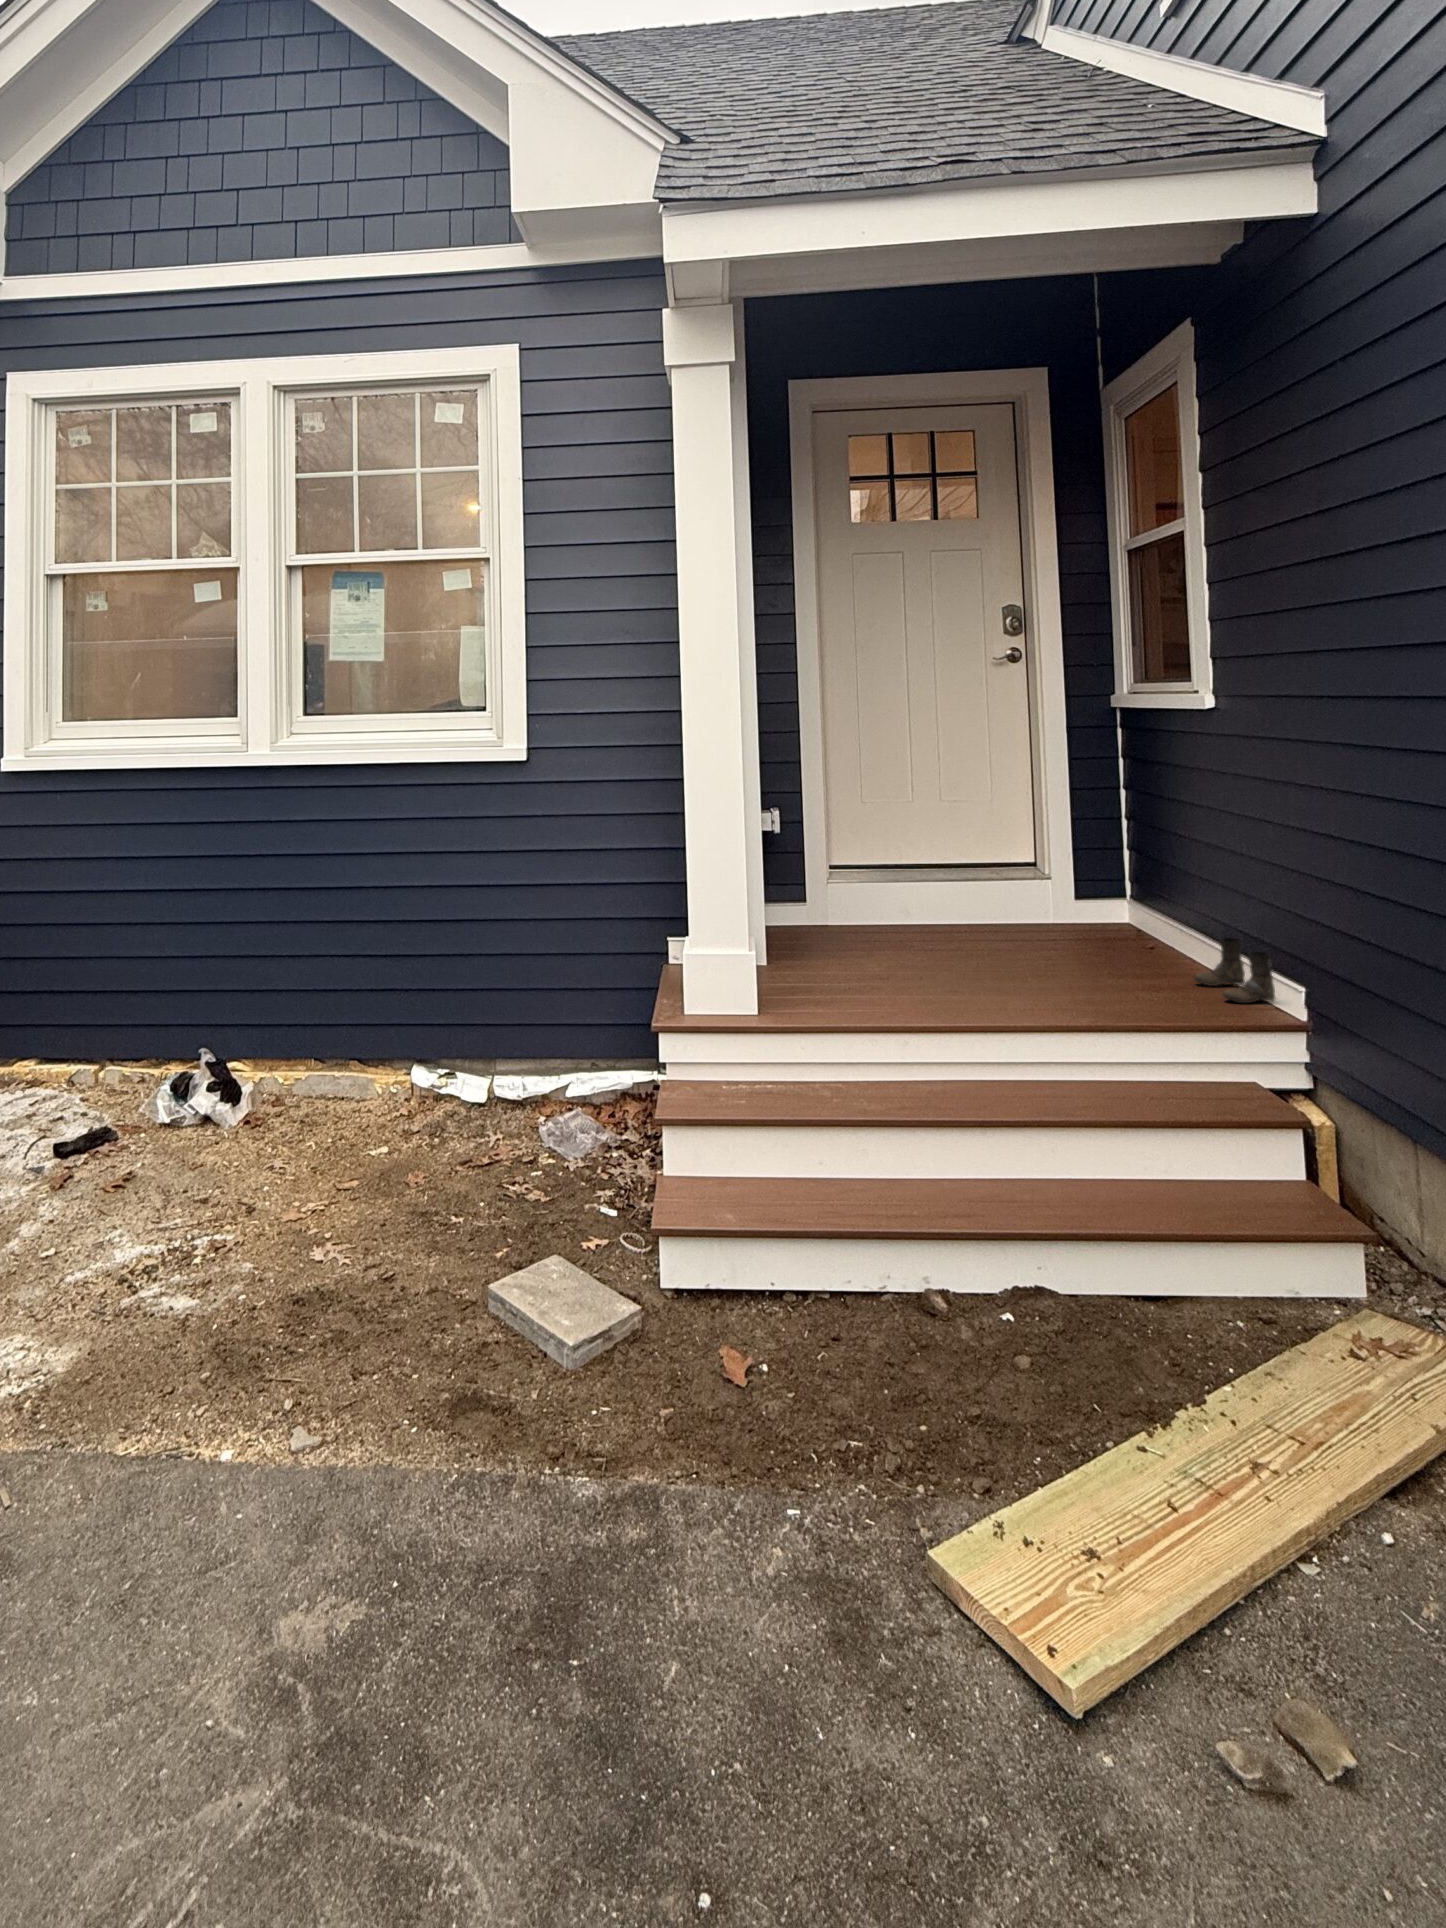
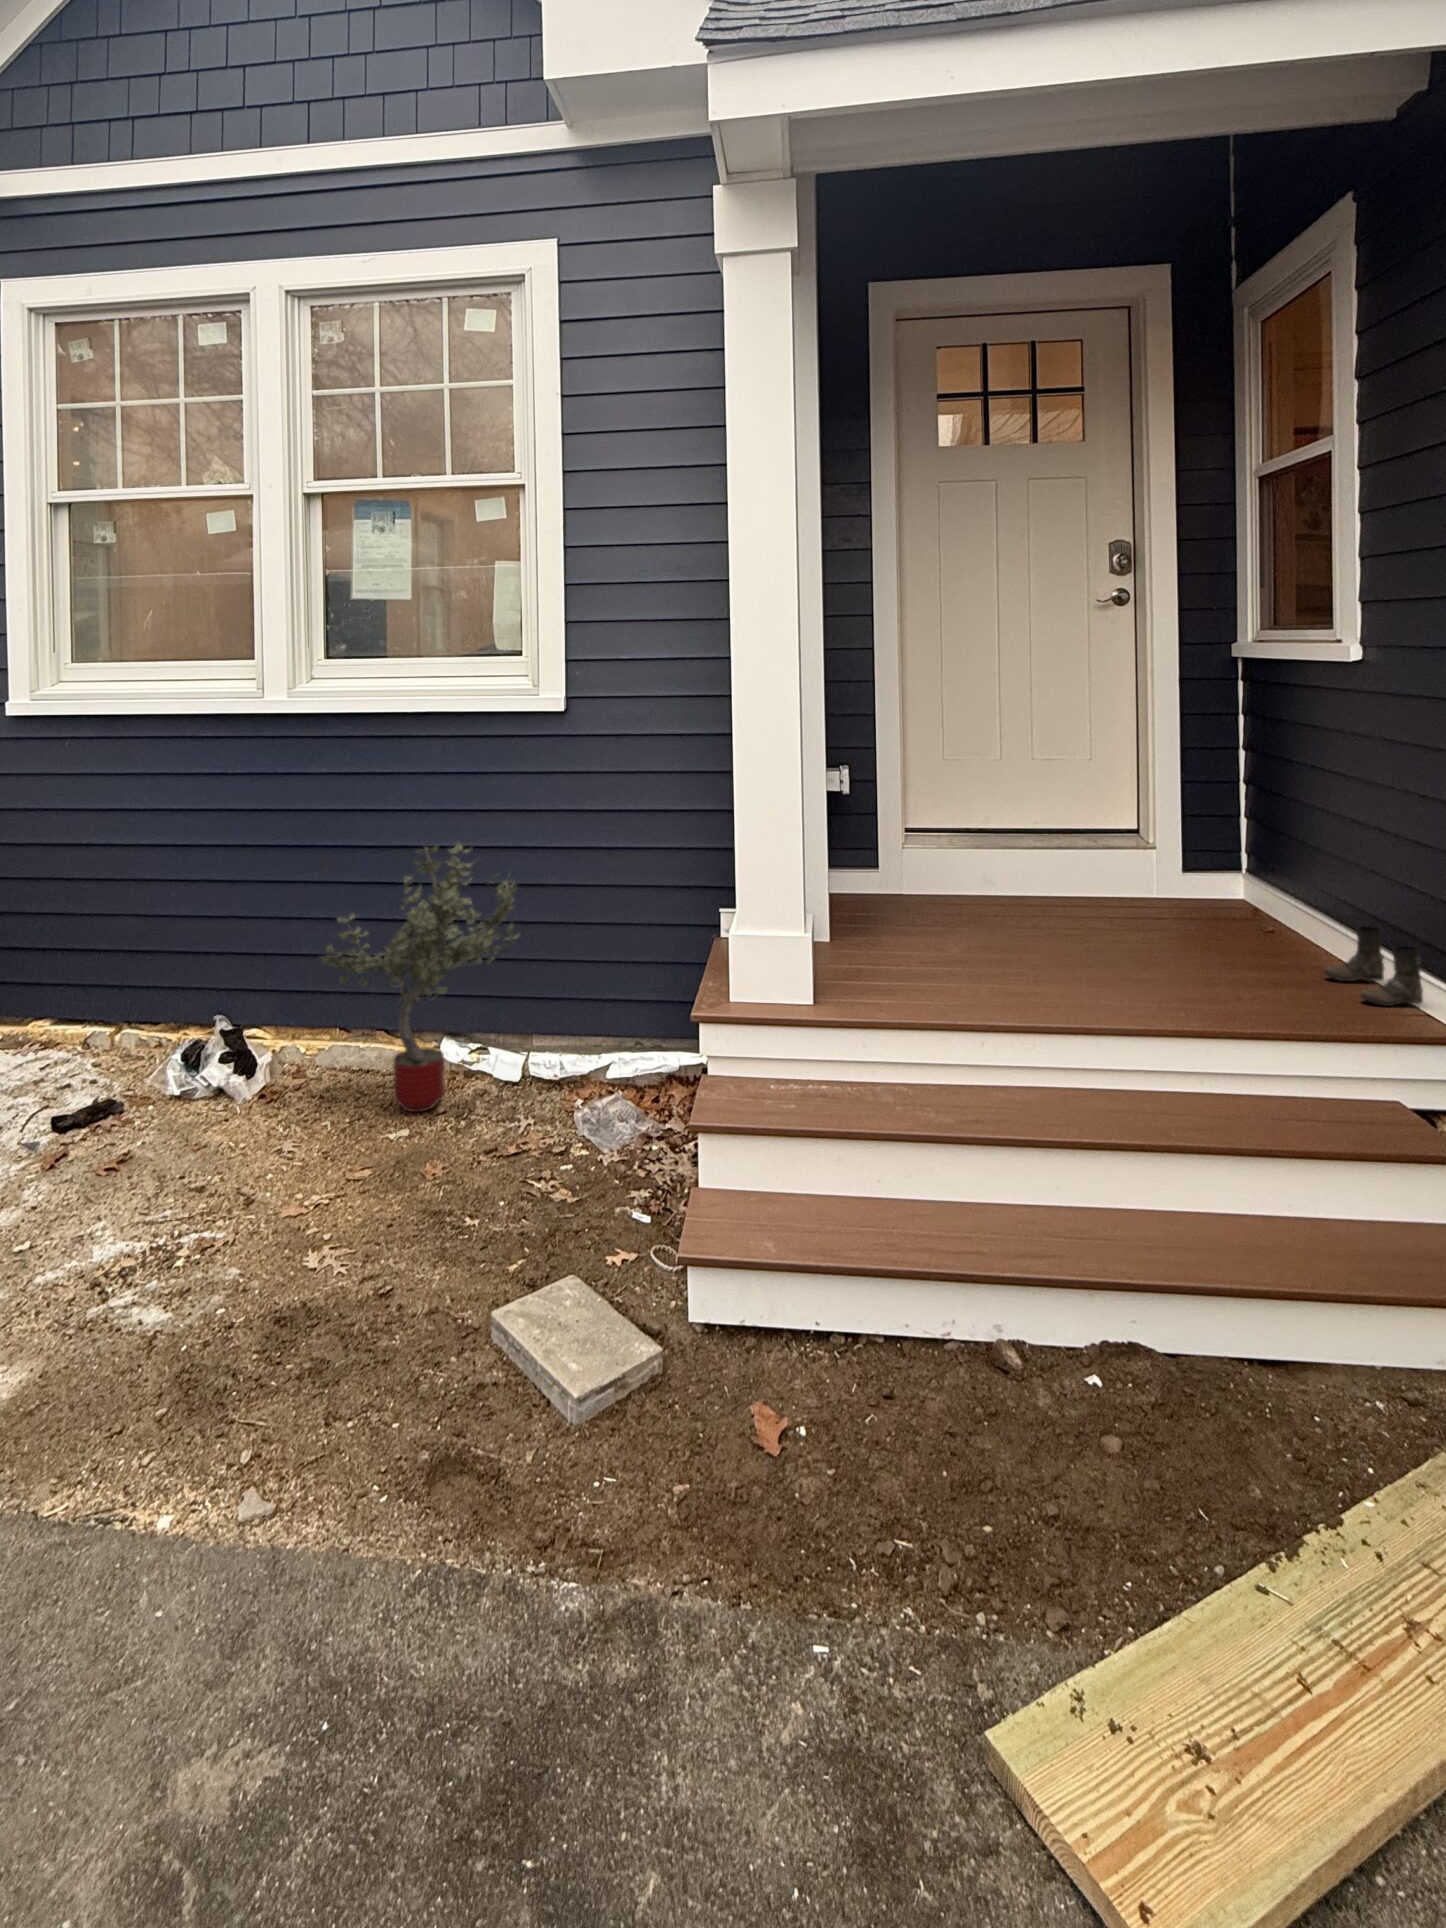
potted tree: none [298,882,488,1133] -> present [319,843,522,1112]

